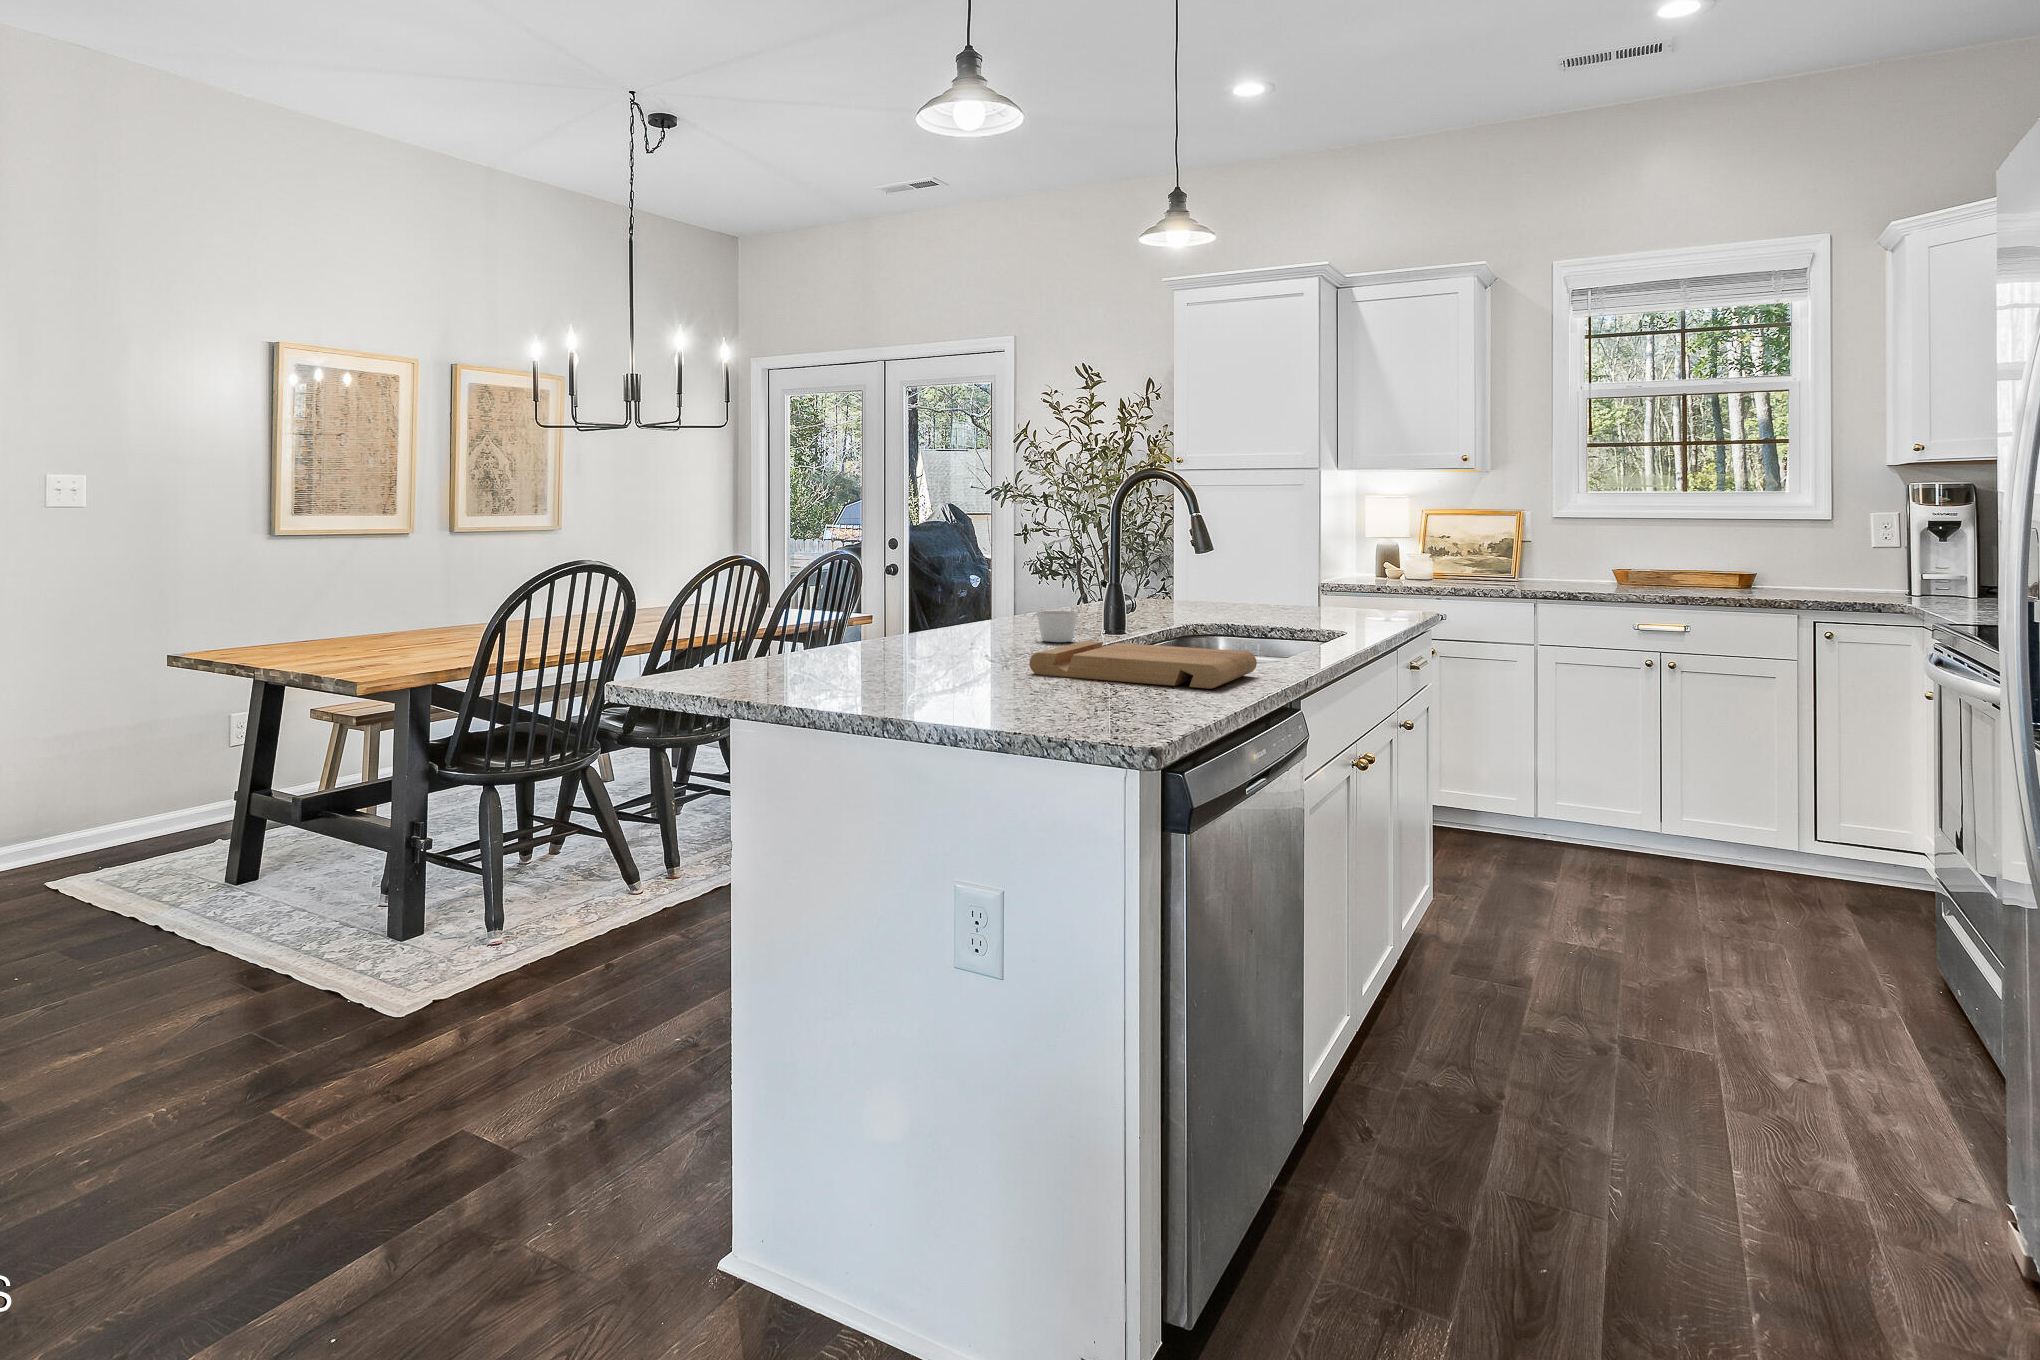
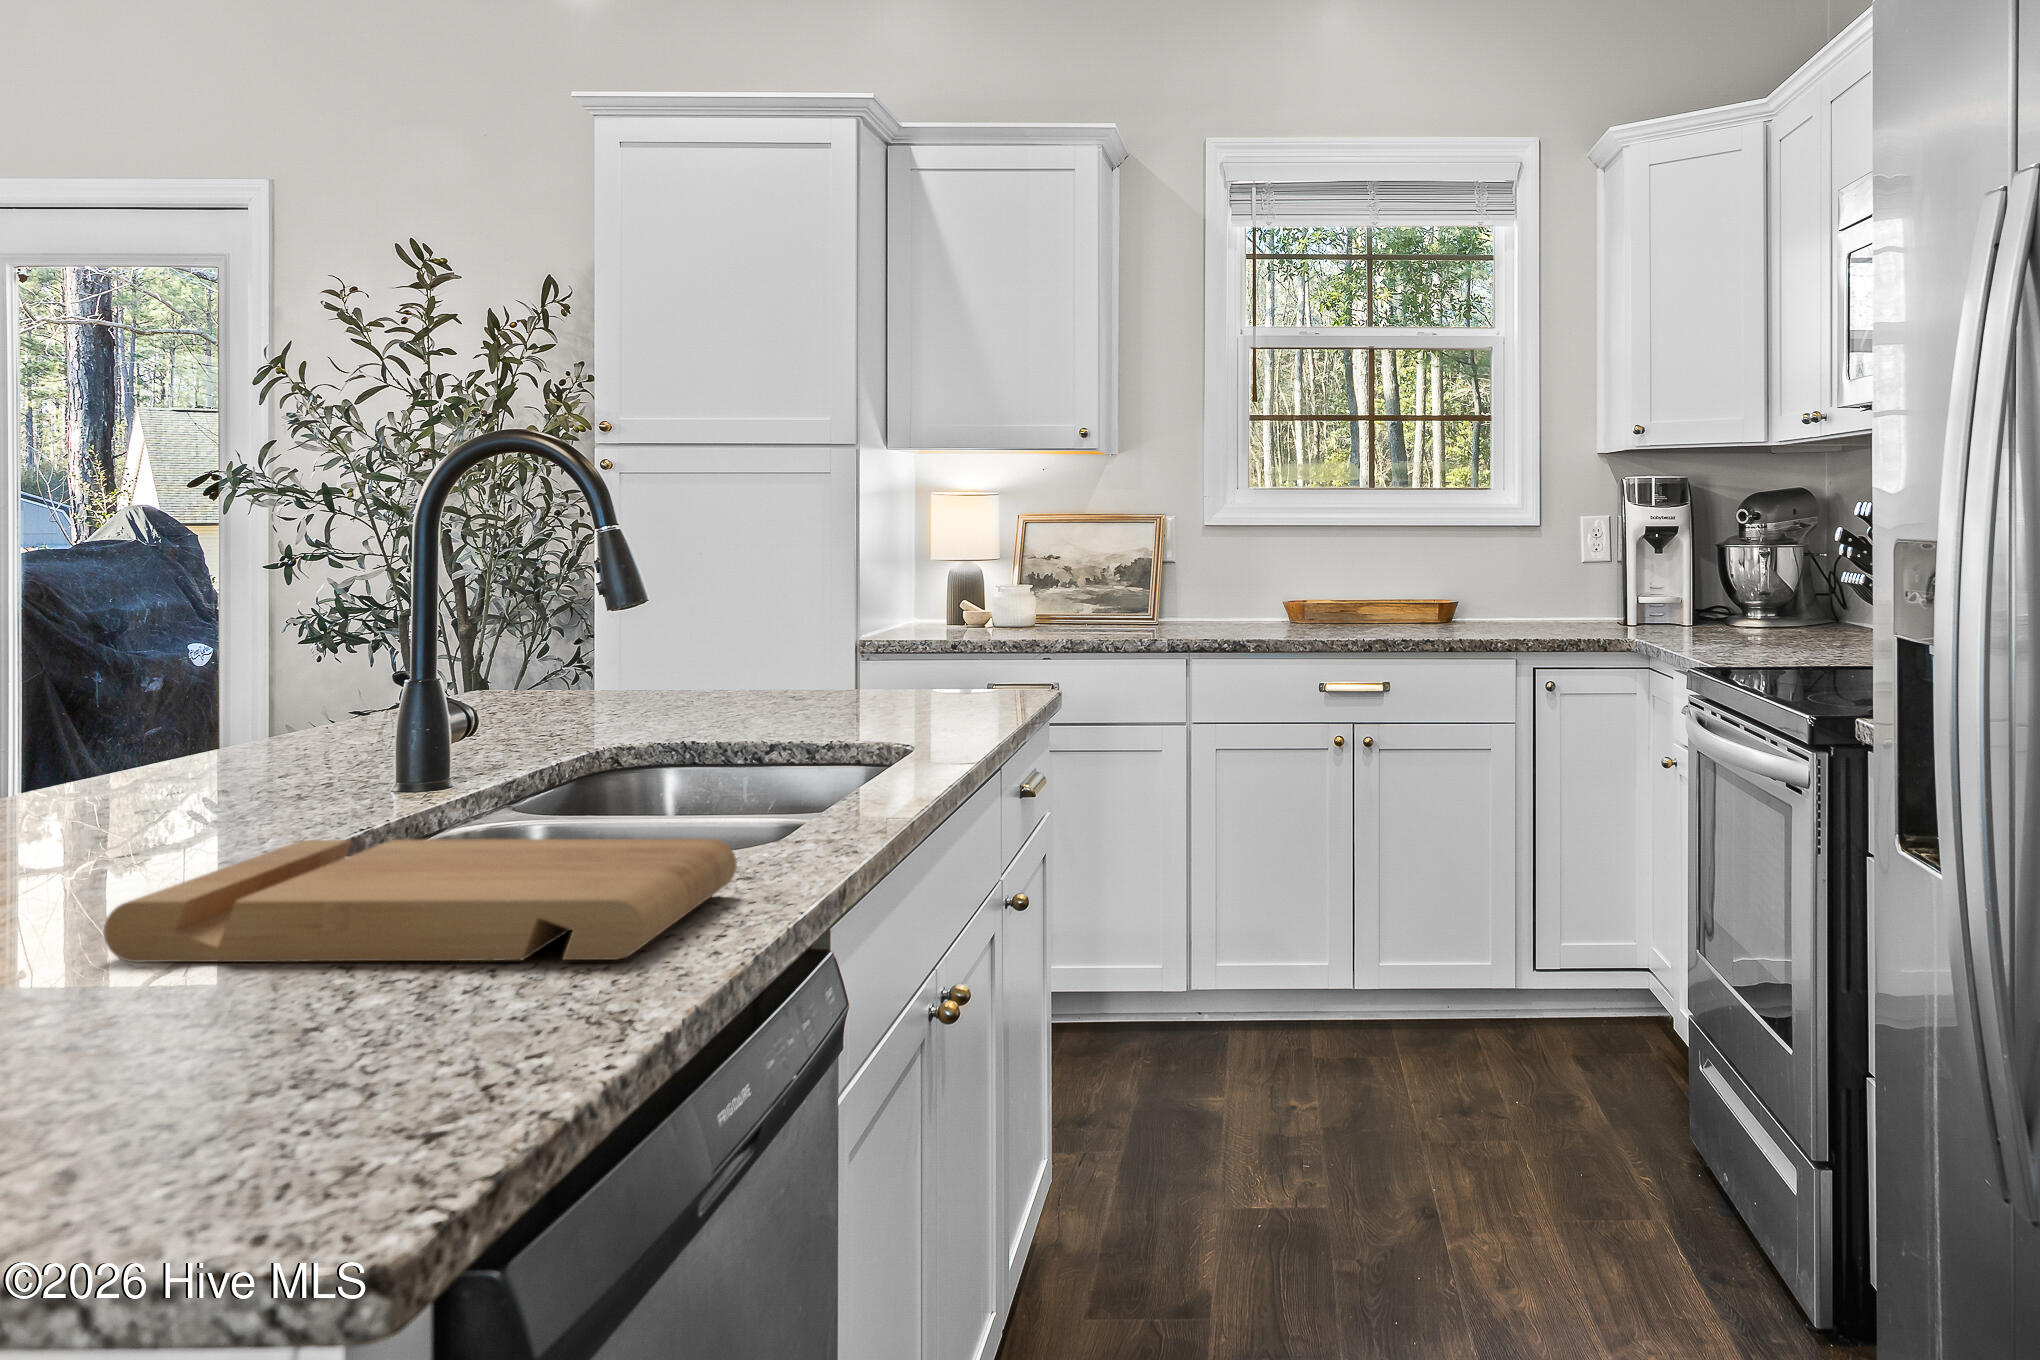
candle: present [1037,611,1078,642] -> none [203,750,314,830]

